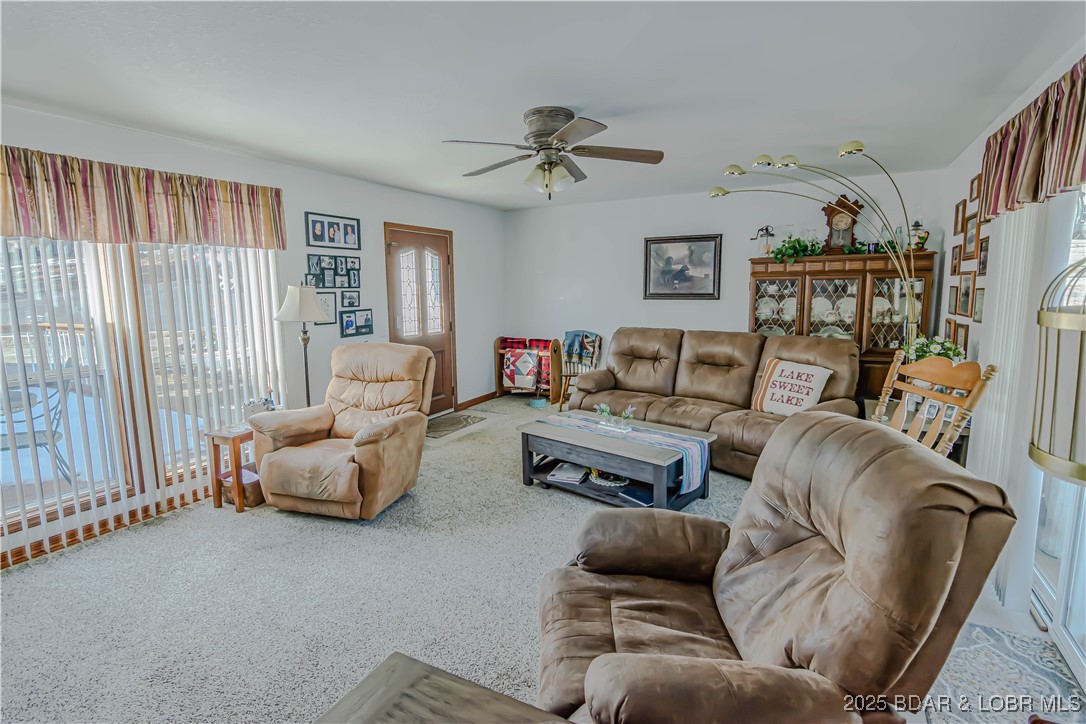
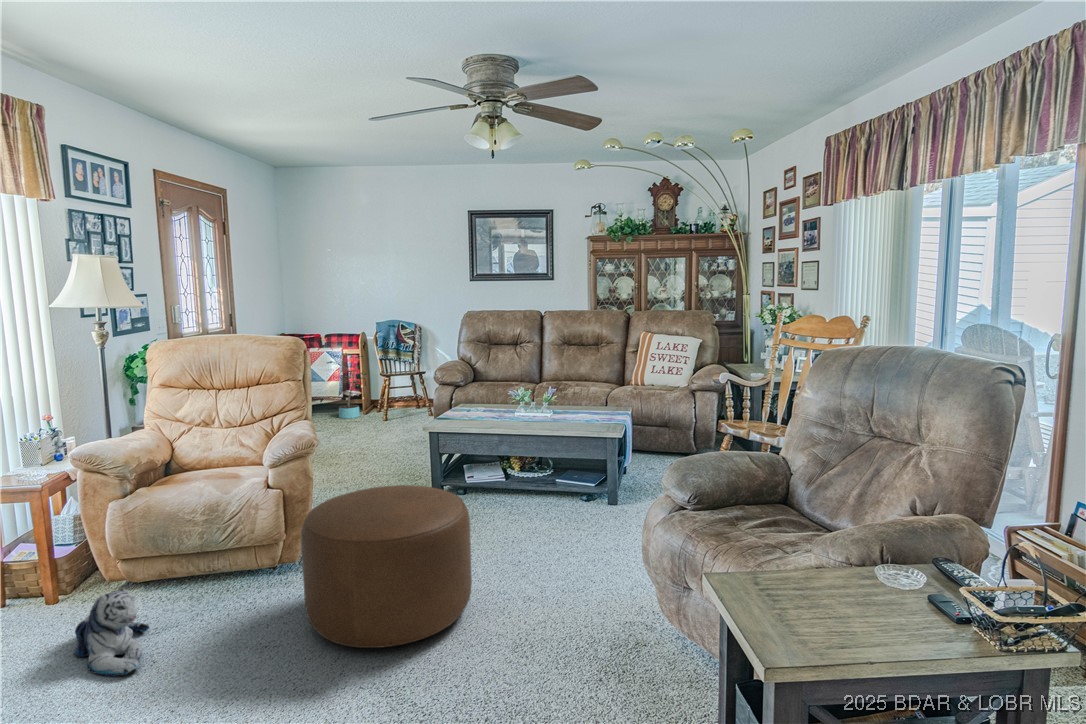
ottoman: none [291,476,430,607] -> present [301,485,472,648]
plush toy: none [187,514,240,571] -> present [74,590,149,676]

